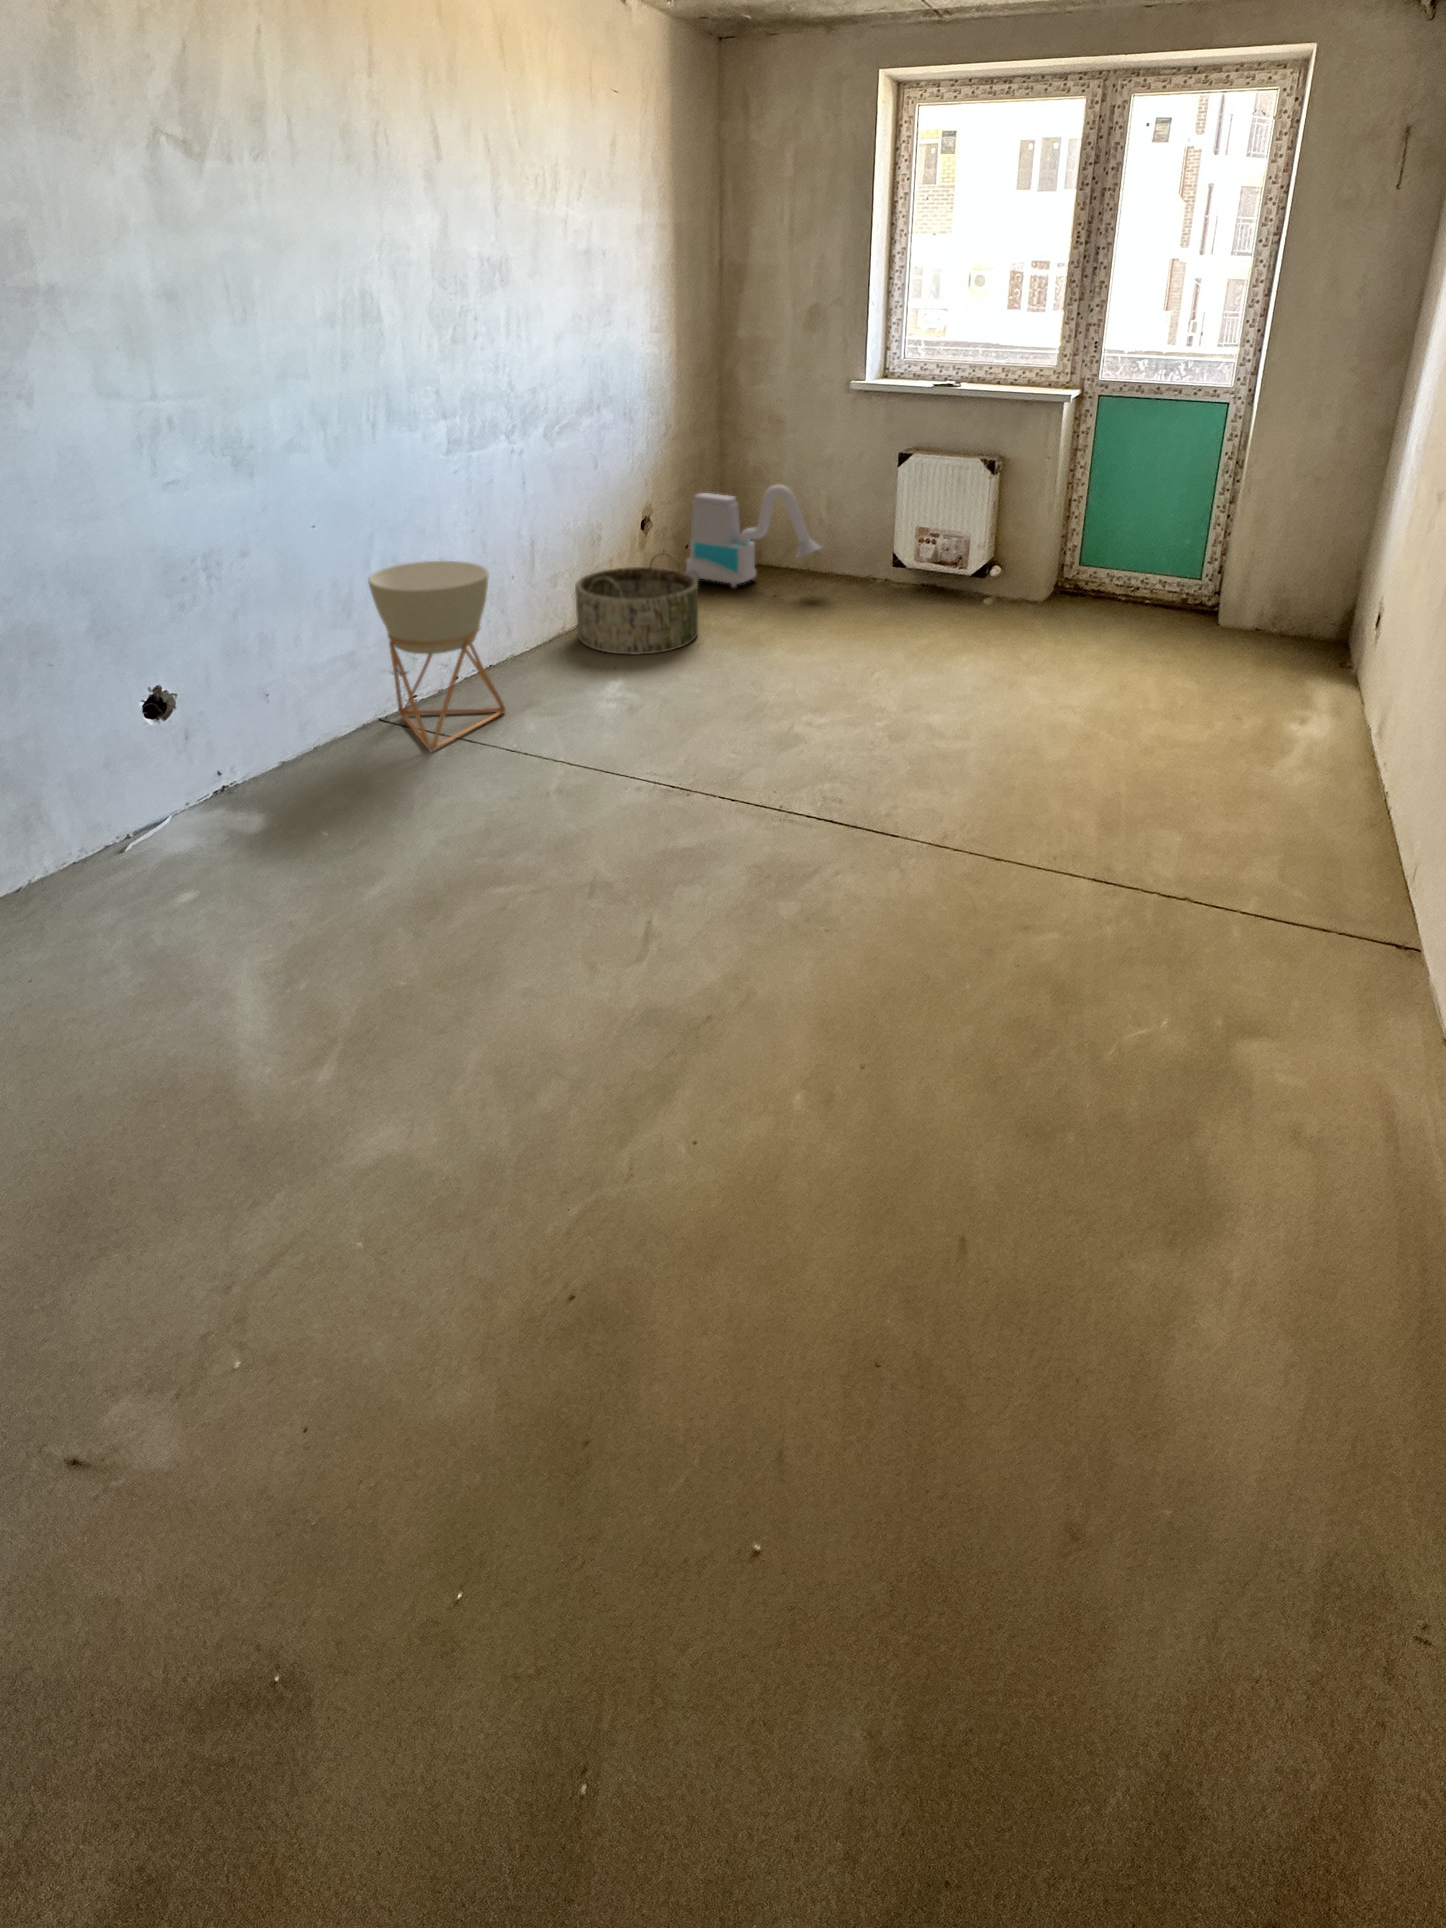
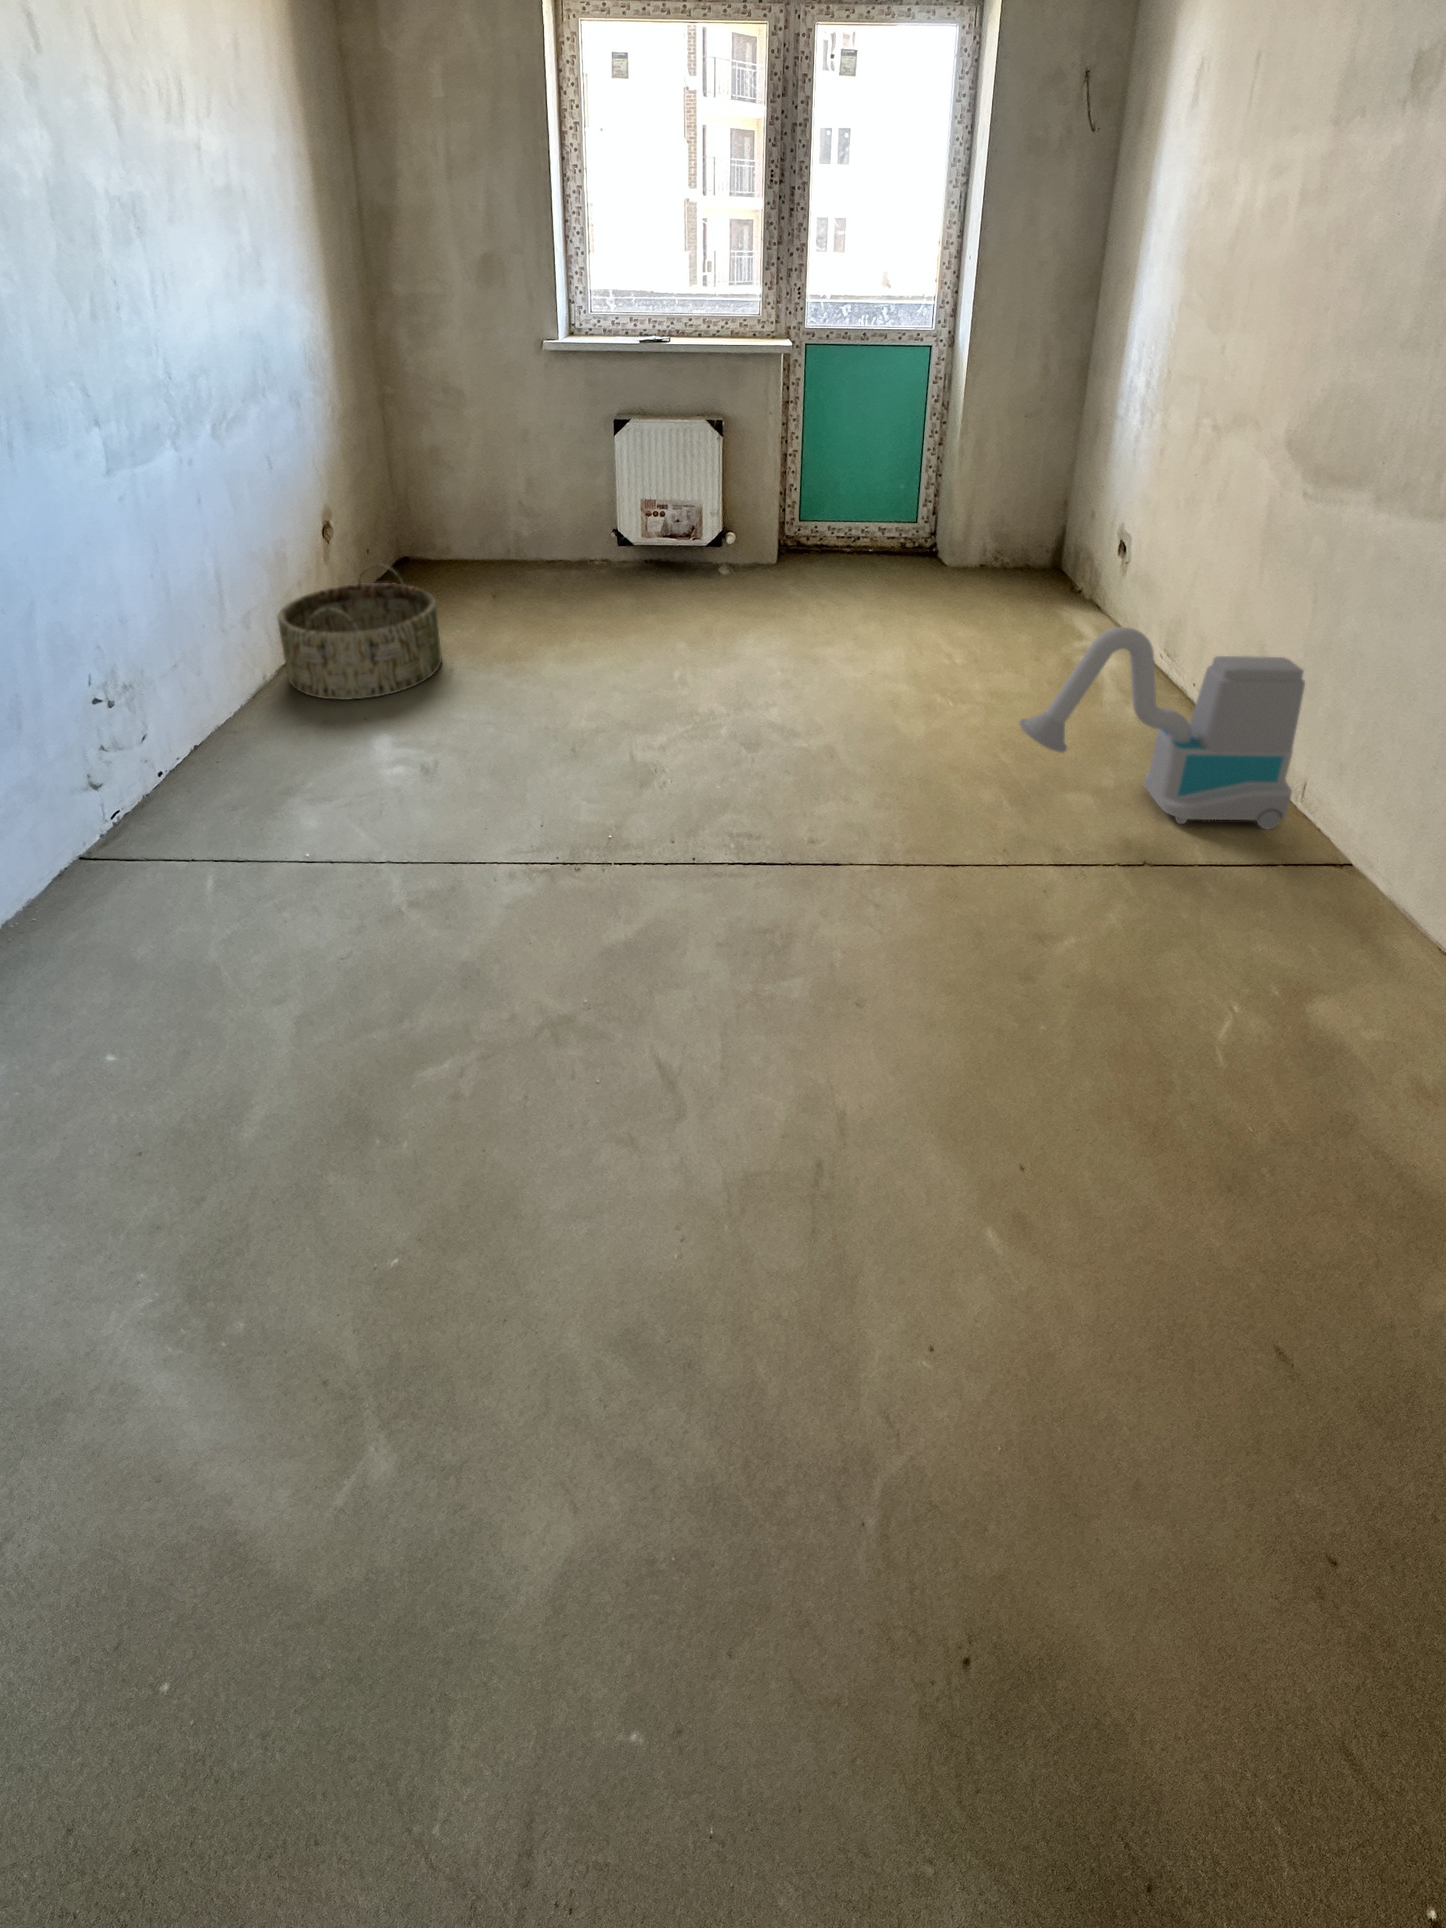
vacuum cleaner: present [686,485,822,587] -> present [1019,627,1305,830]
planter: present [368,561,506,749] -> none [44,626,262,890]

